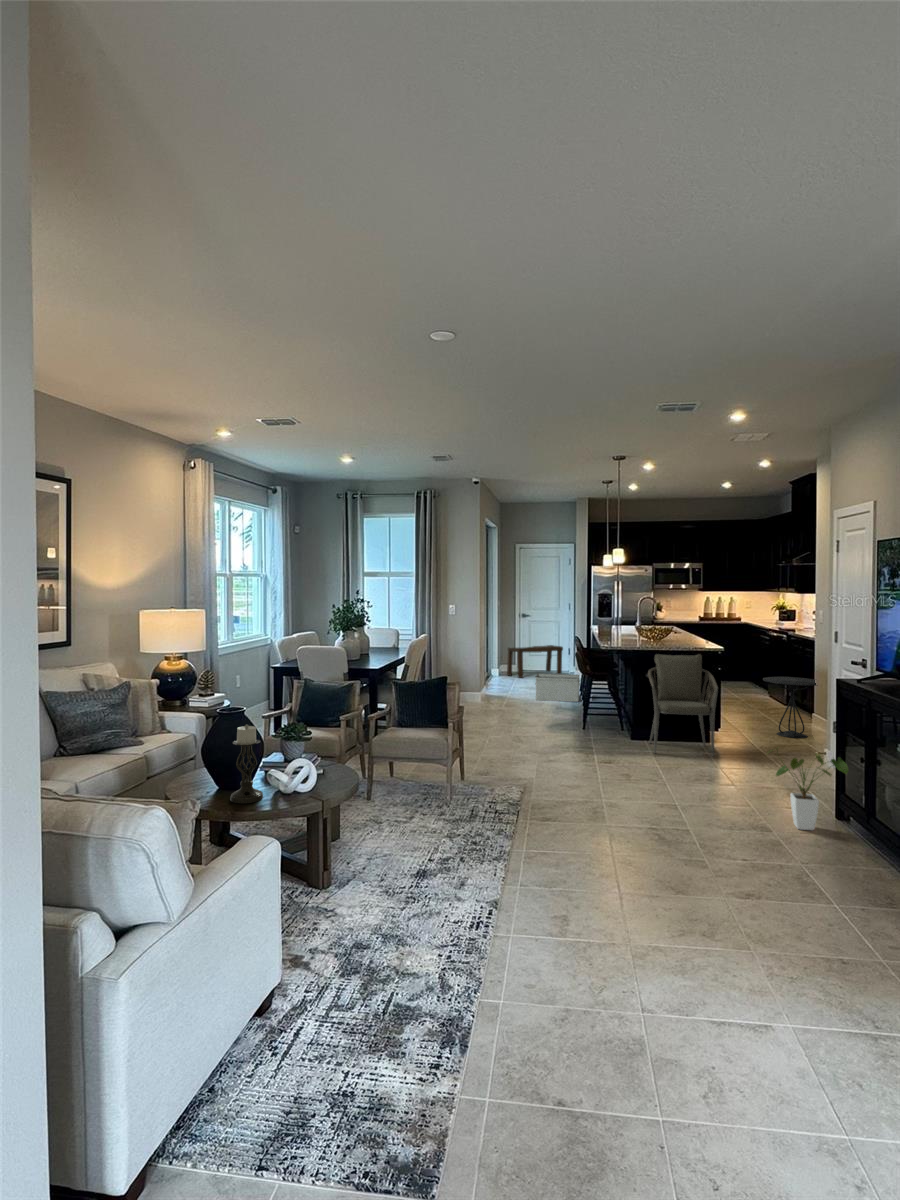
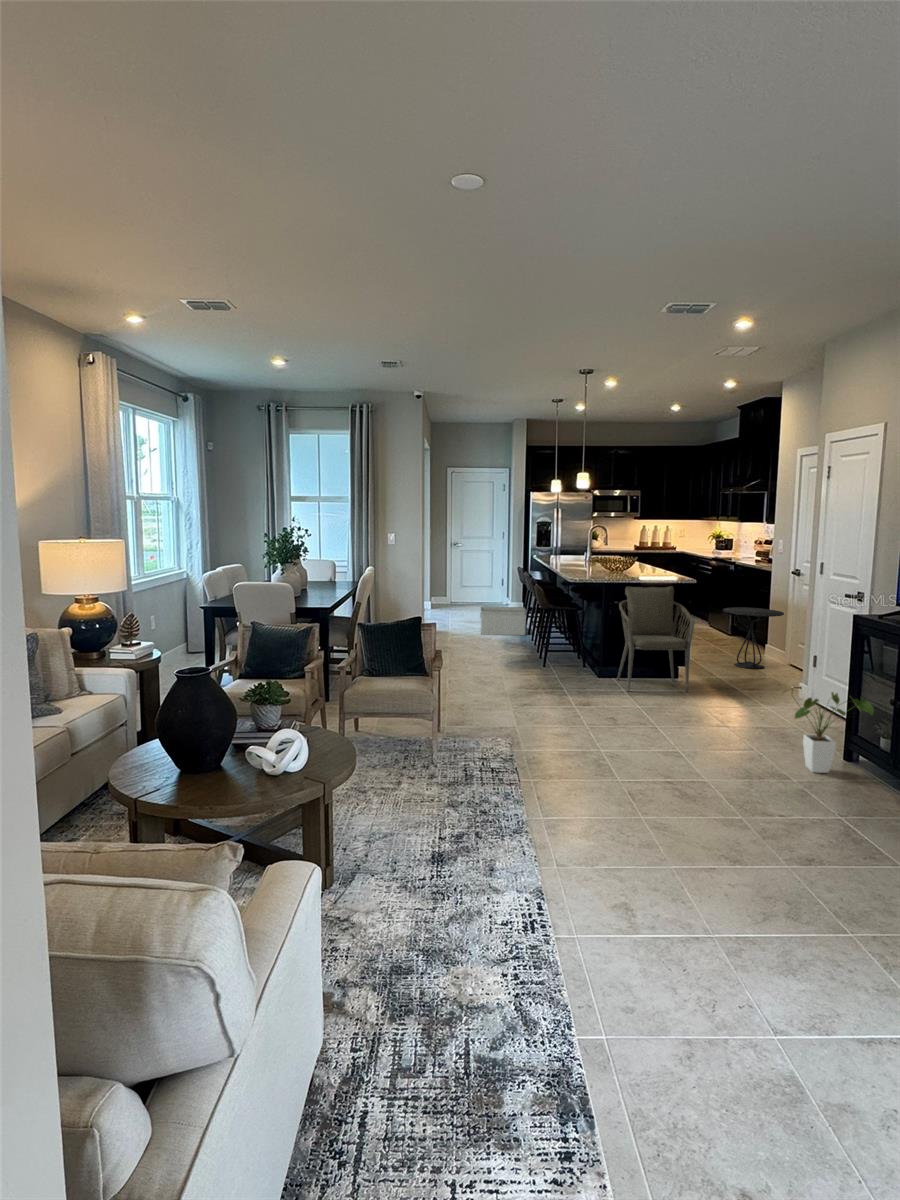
bench: present [507,645,563,678] -> none [440,576,498,611]
candle holder: present [230,725,263,803] -> none [206,691,249,794]

